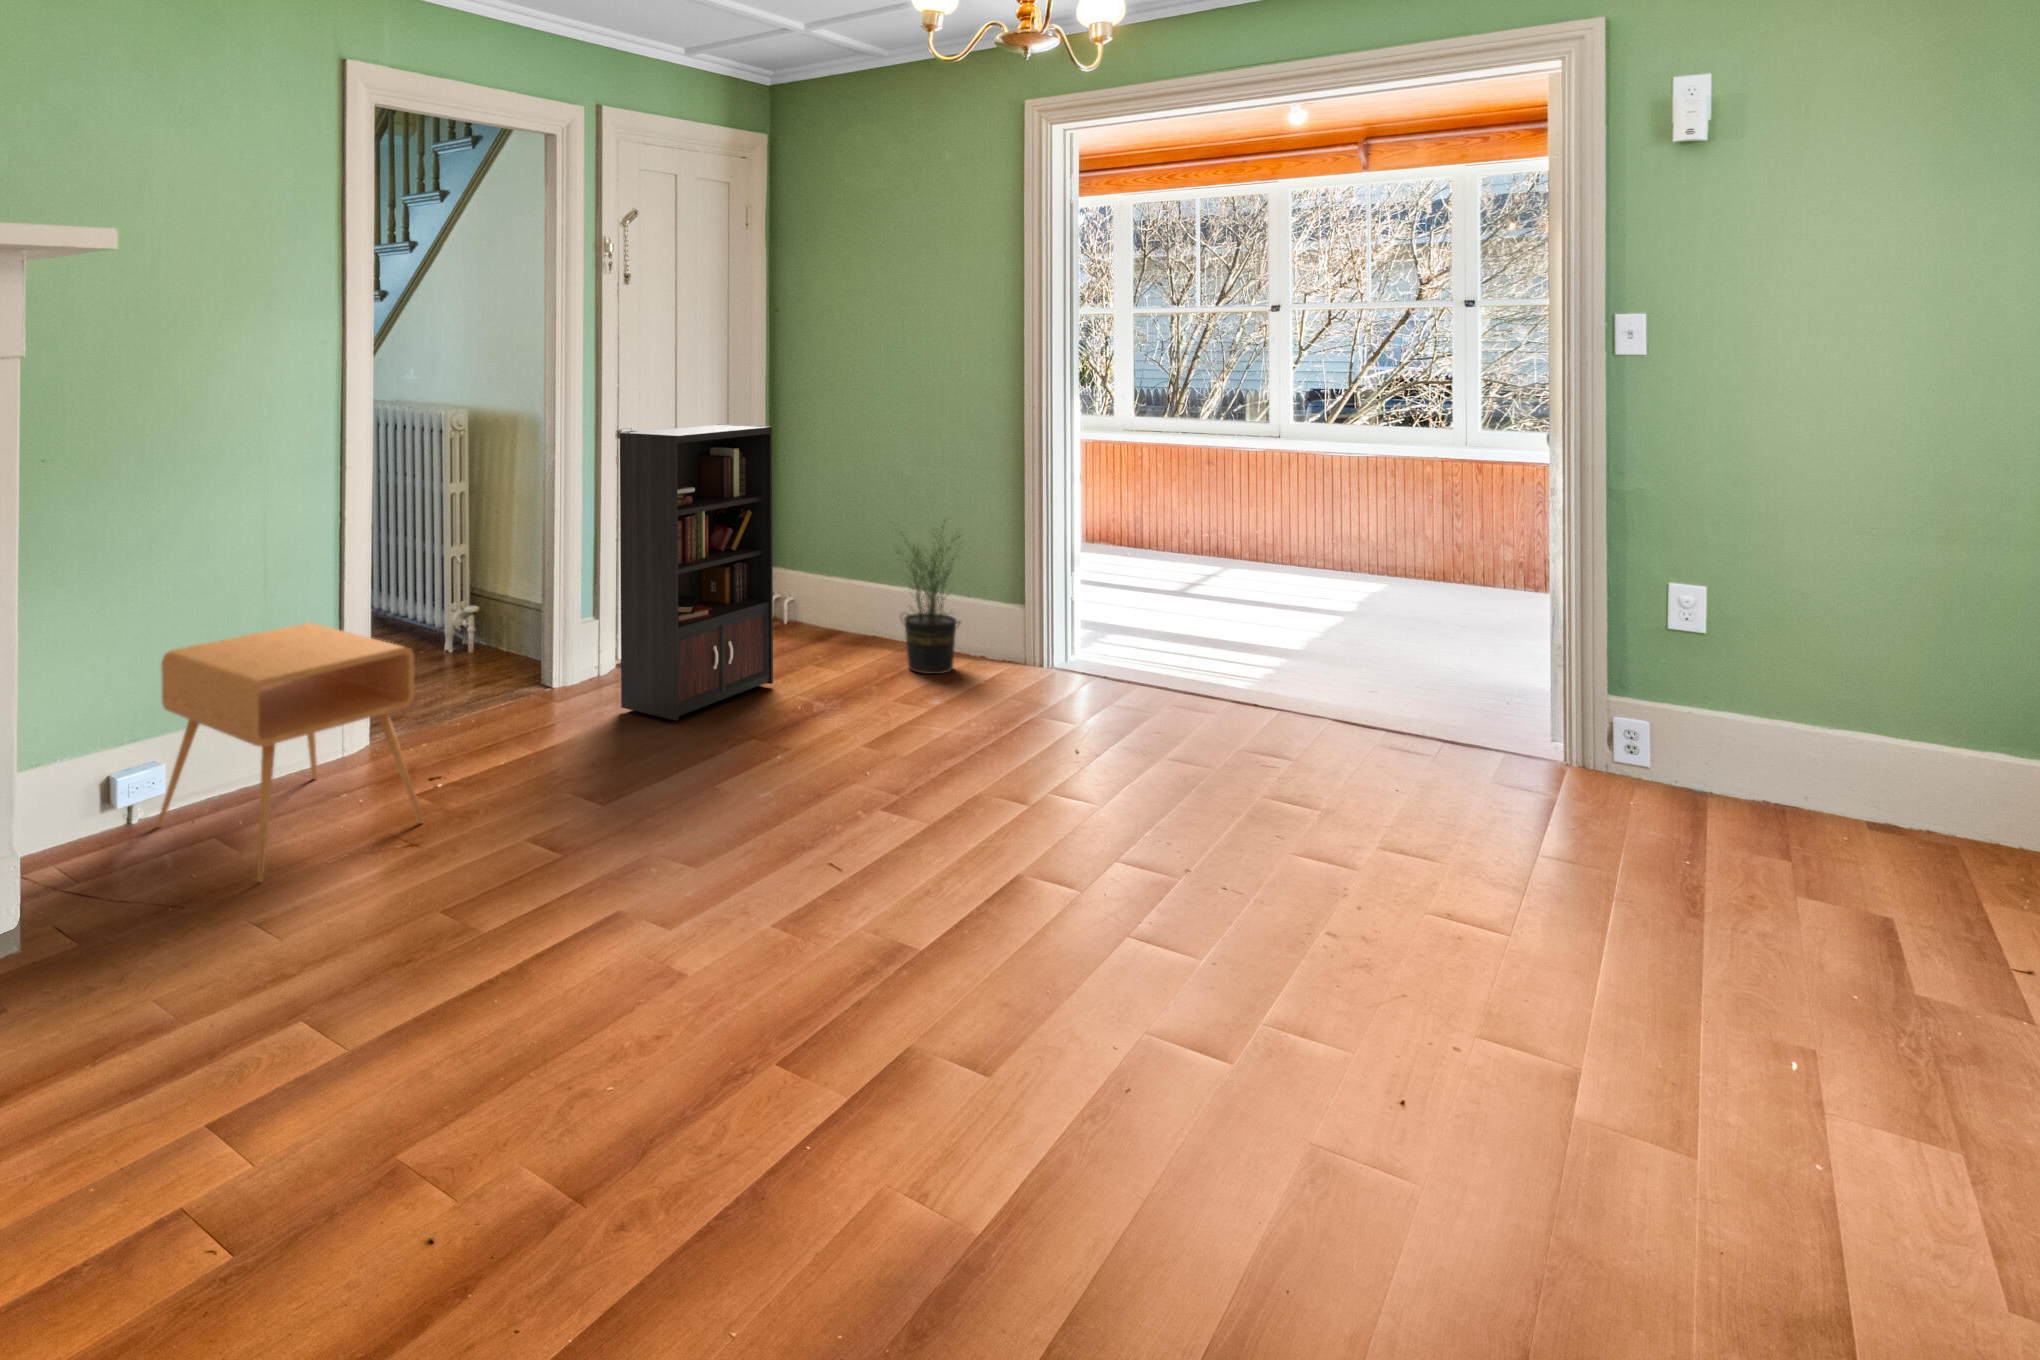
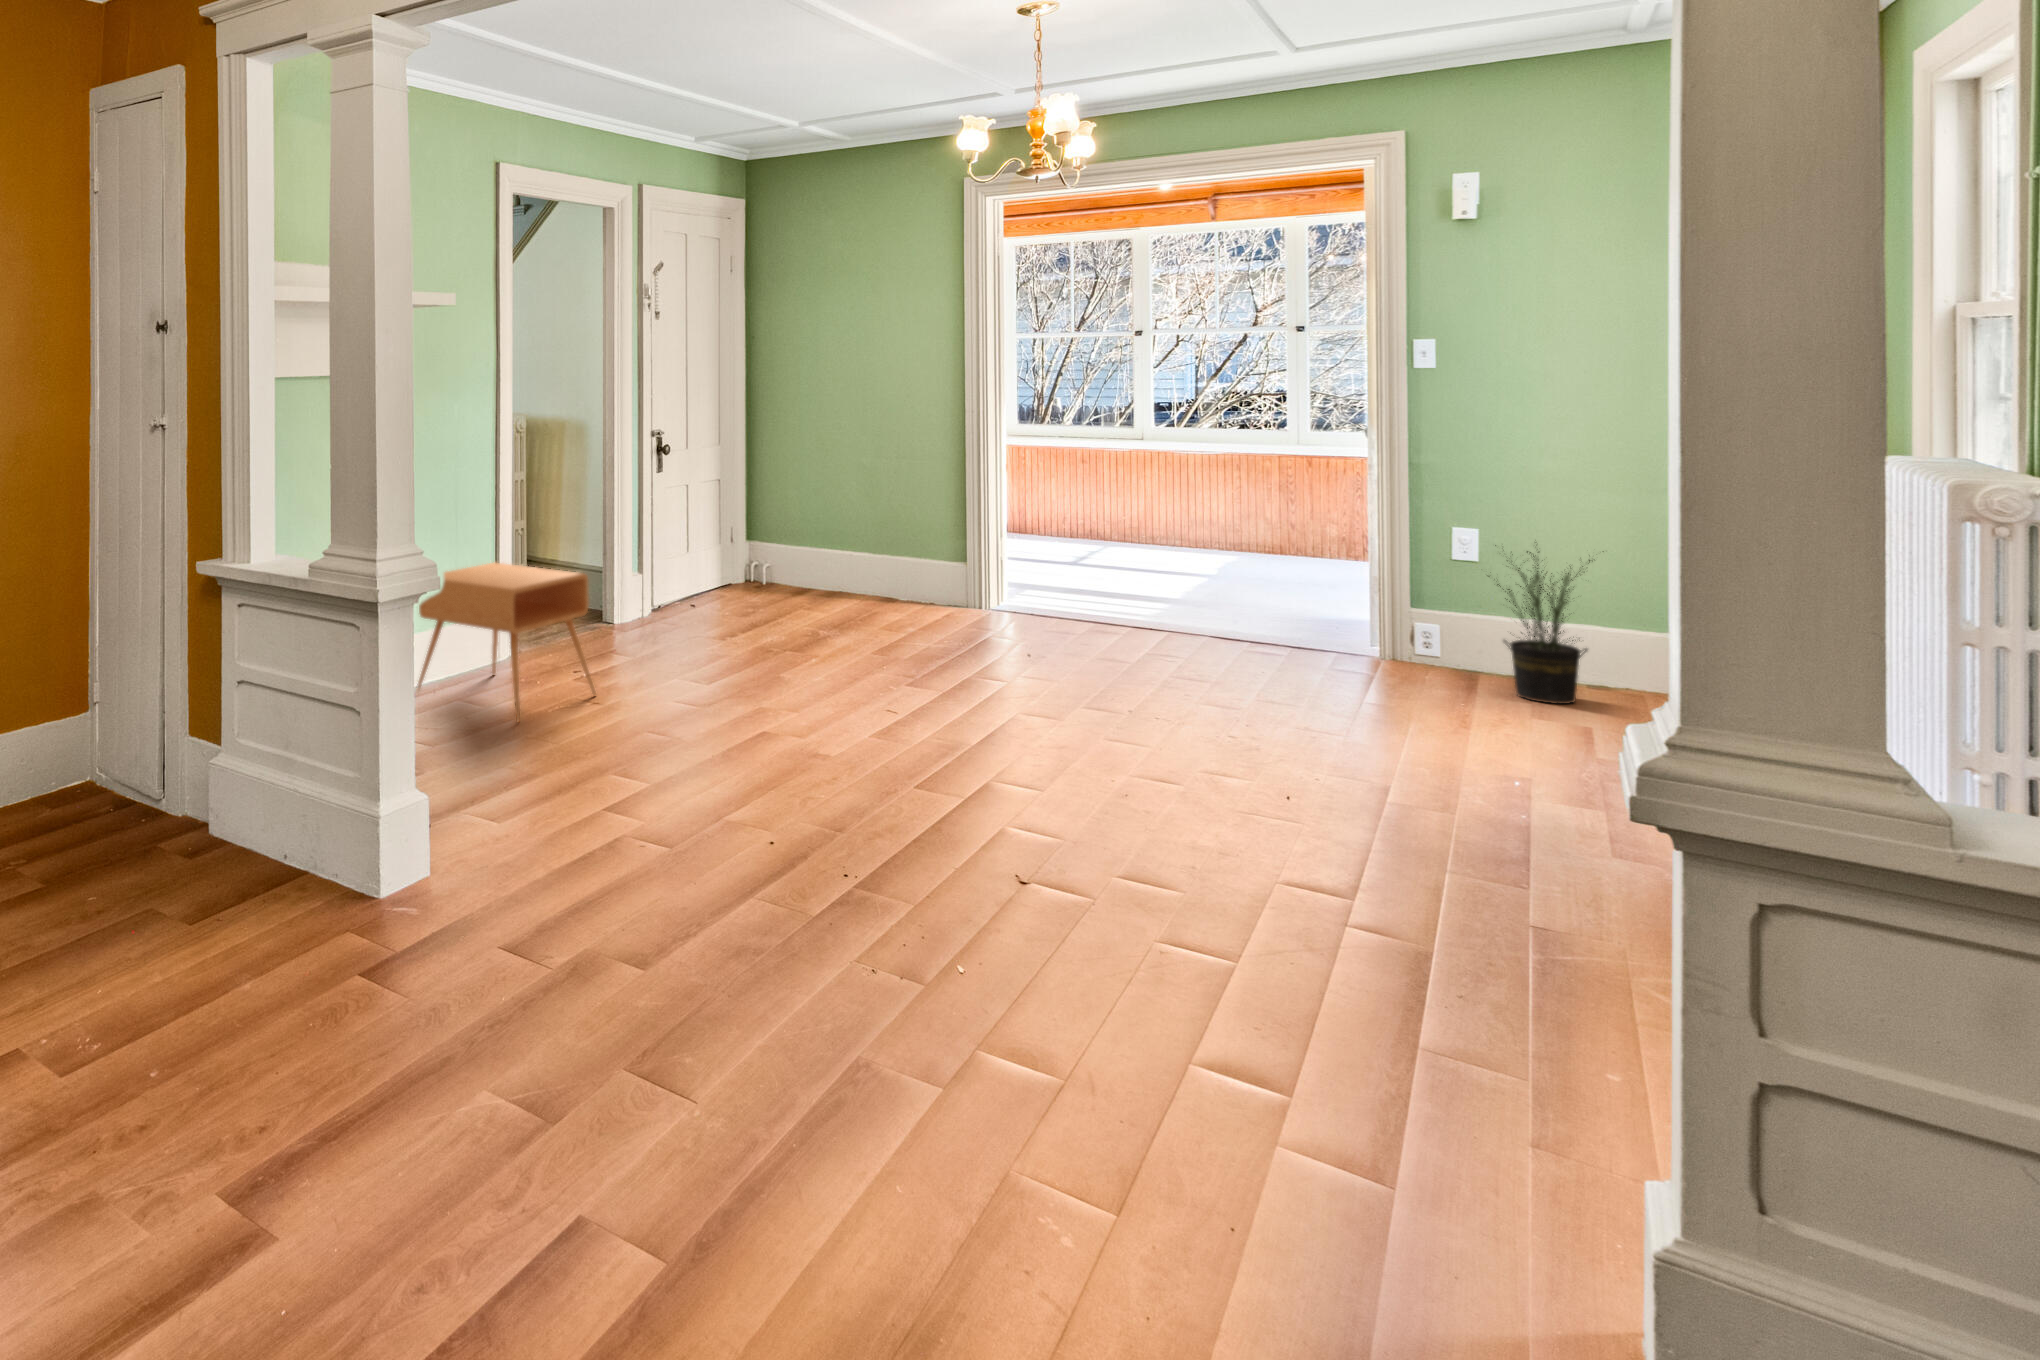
bookcase: present [620,424,773,721] -> none [678,425,783,642]
potted plant: present [897,518,961,674] -> present [1487,542,1604,704]

